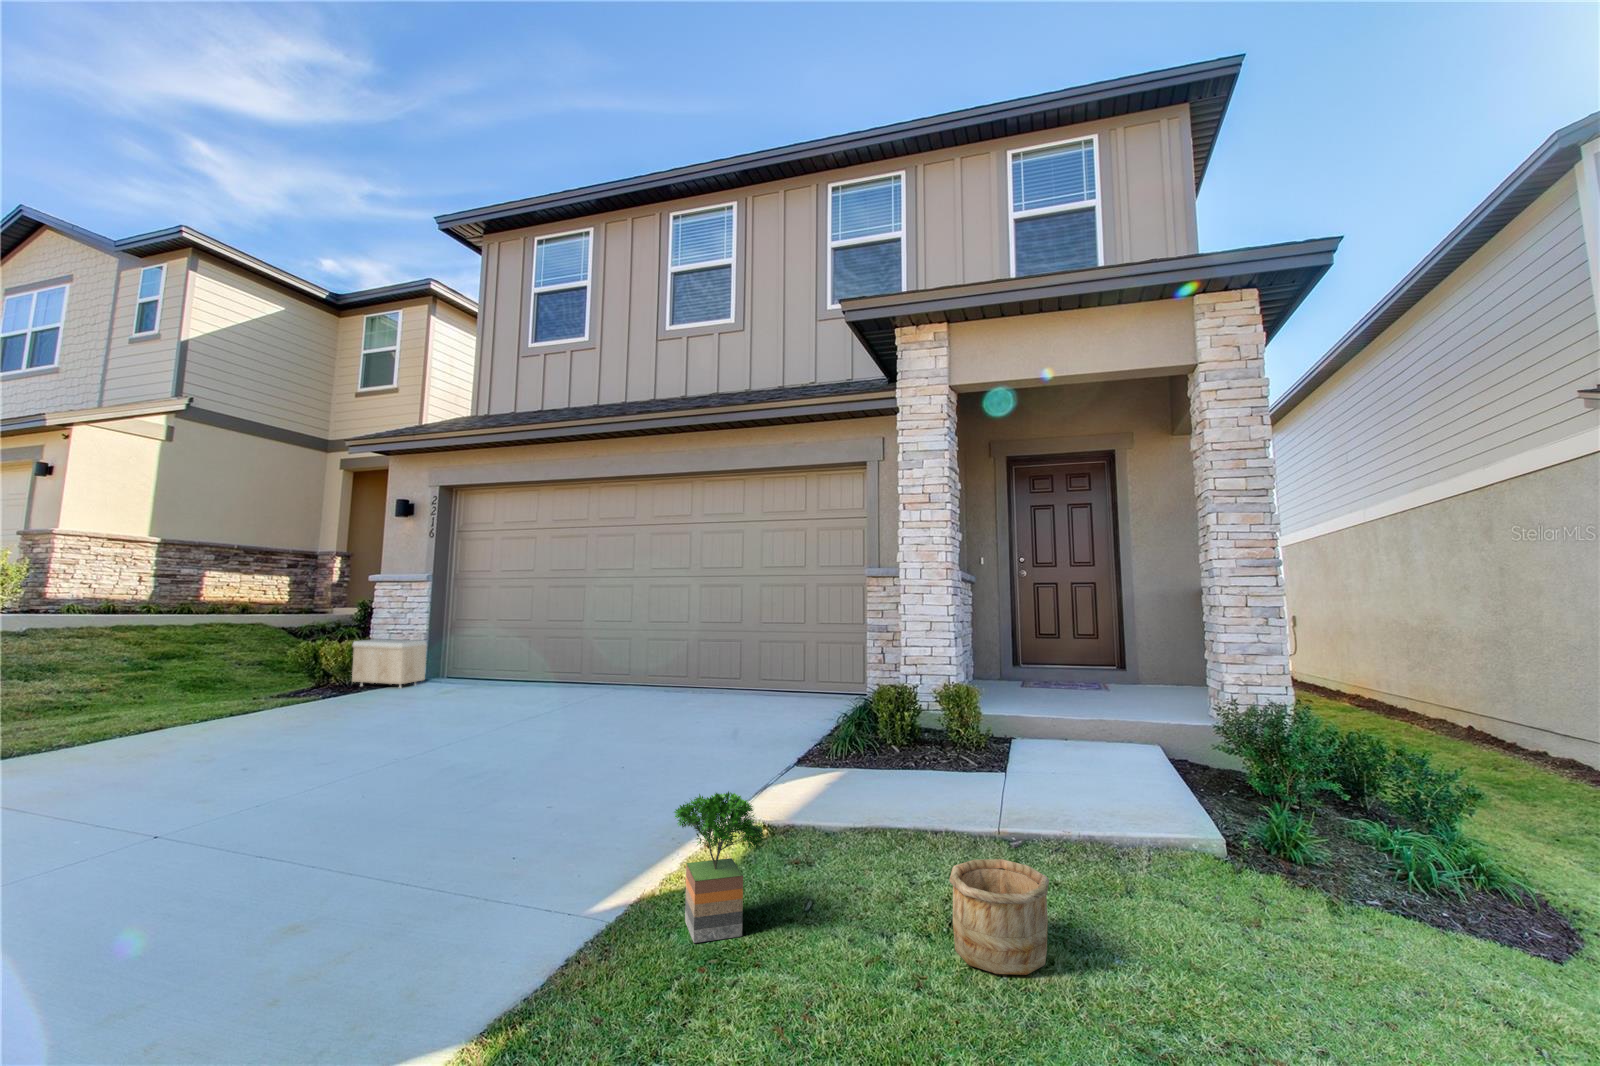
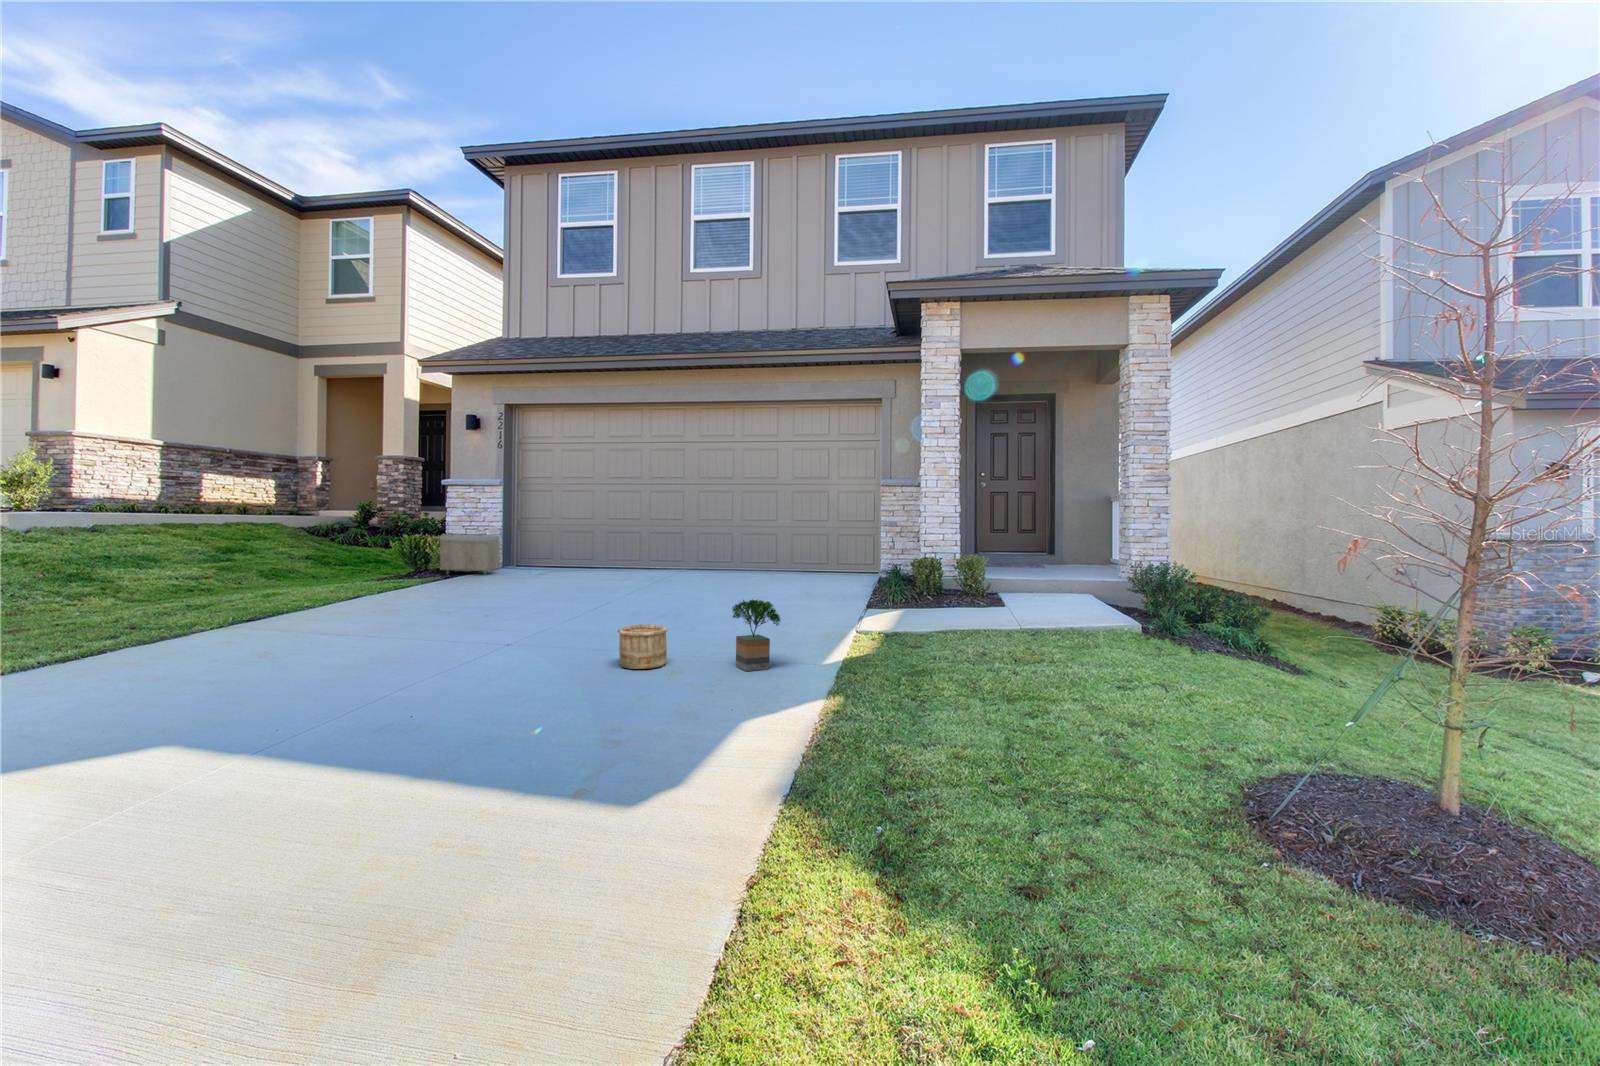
potted tree: present [674,791,765,943] -> present [733,600,780,671]
wooden bucket: present [949,859,1049,975] -> present [618,624,667,669]

